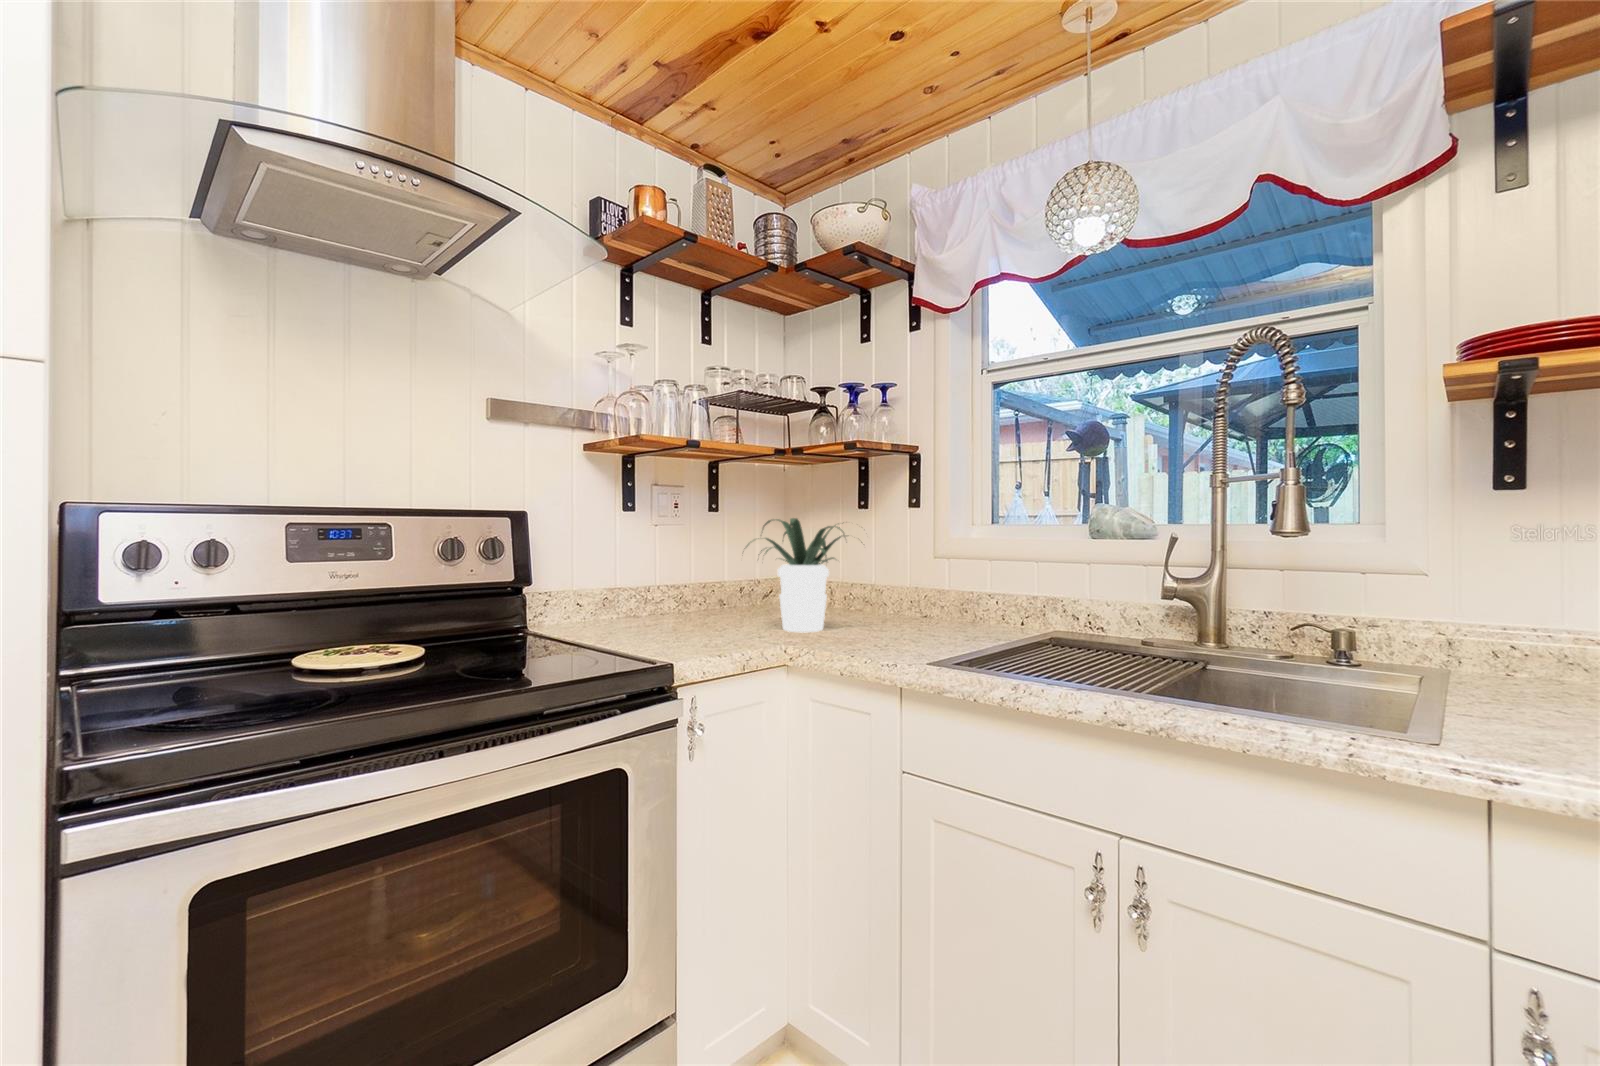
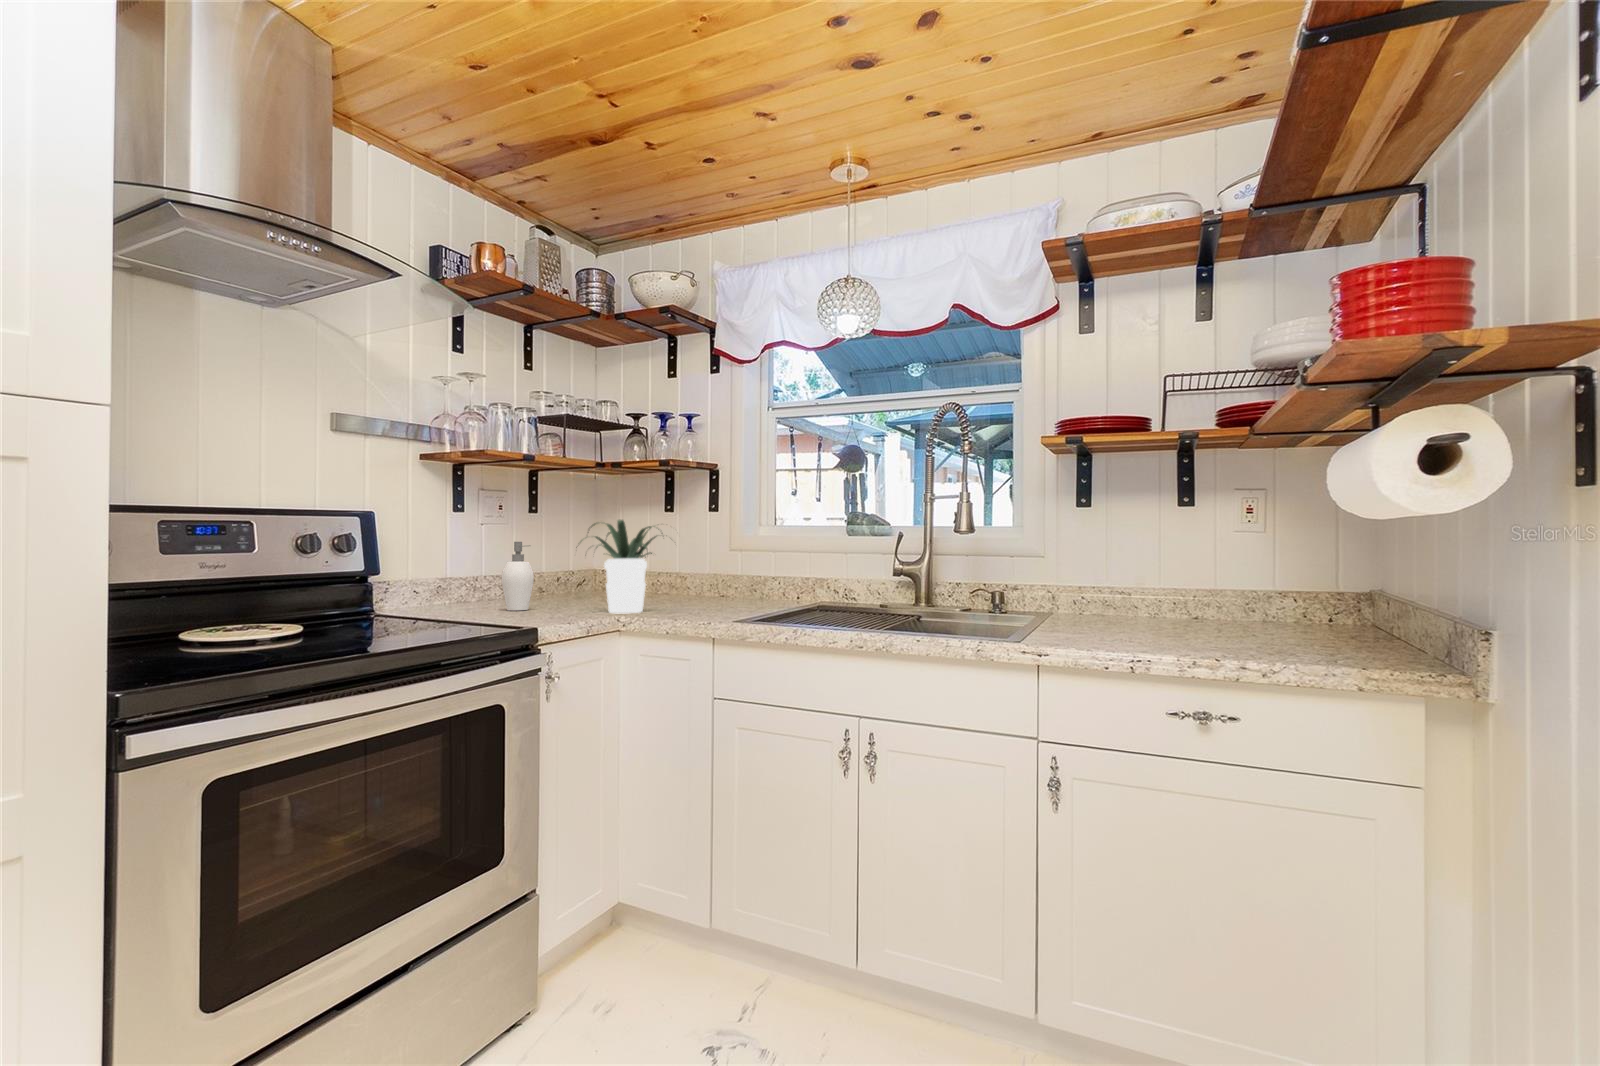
soap dispenser: none [670,541,705,620] -> present [501,542,534,610]

